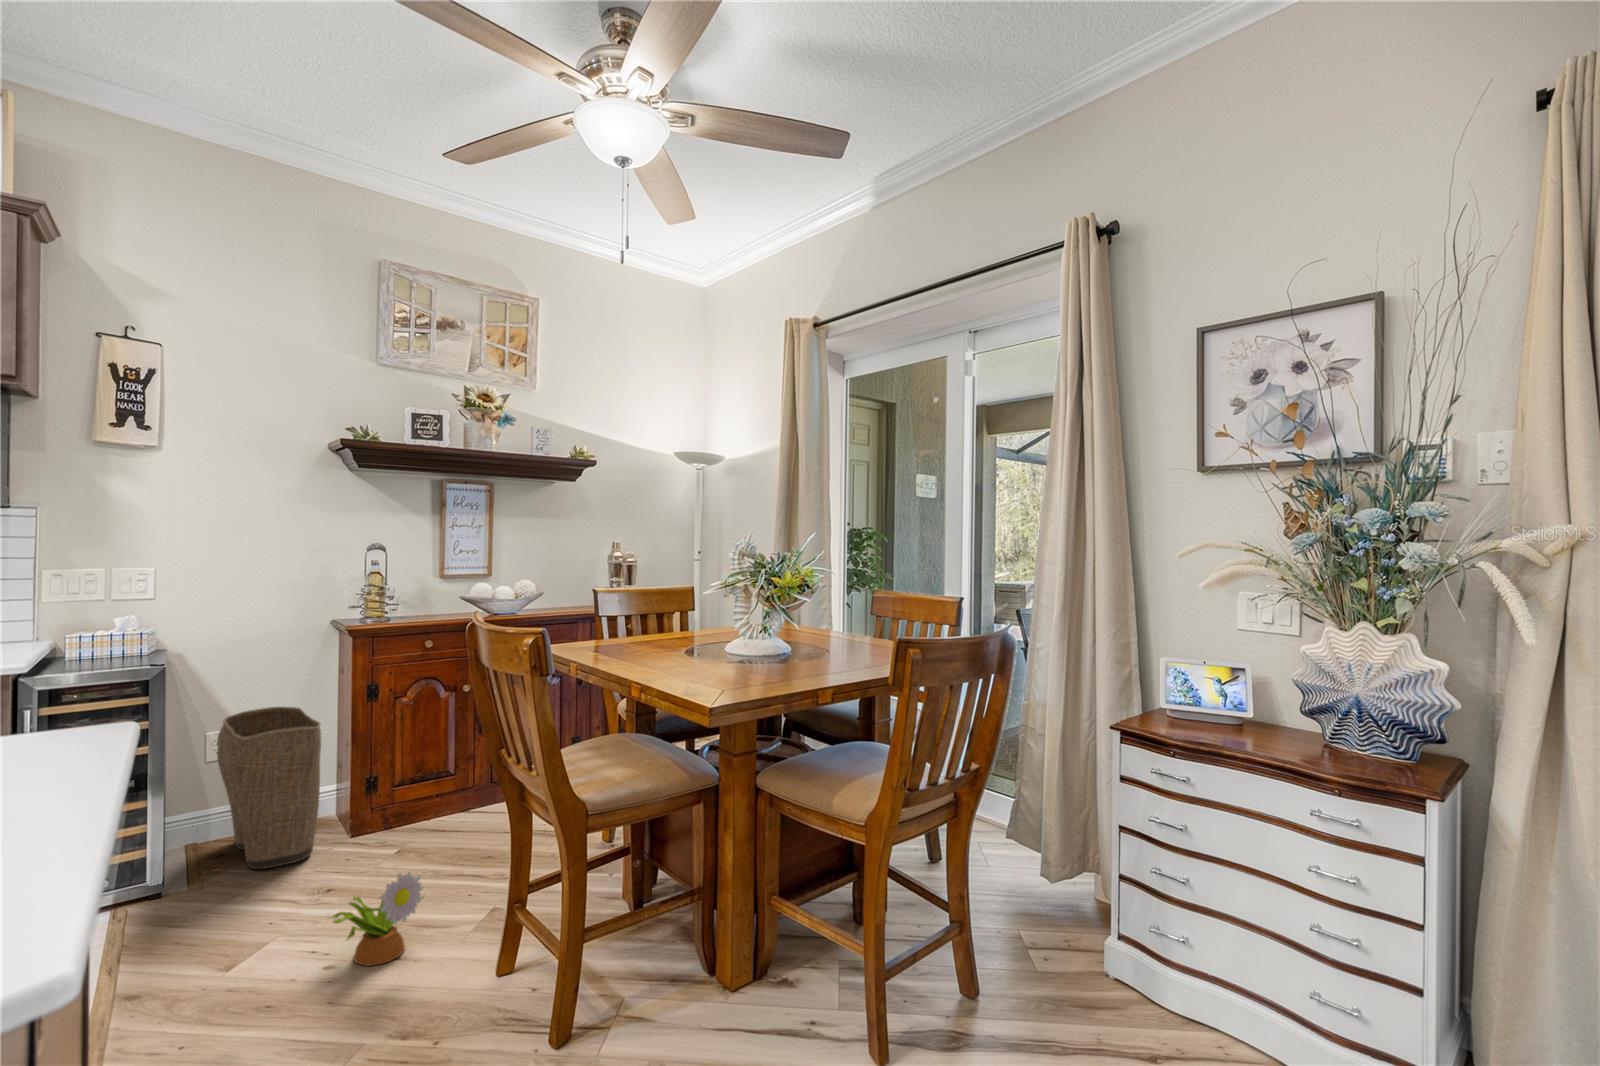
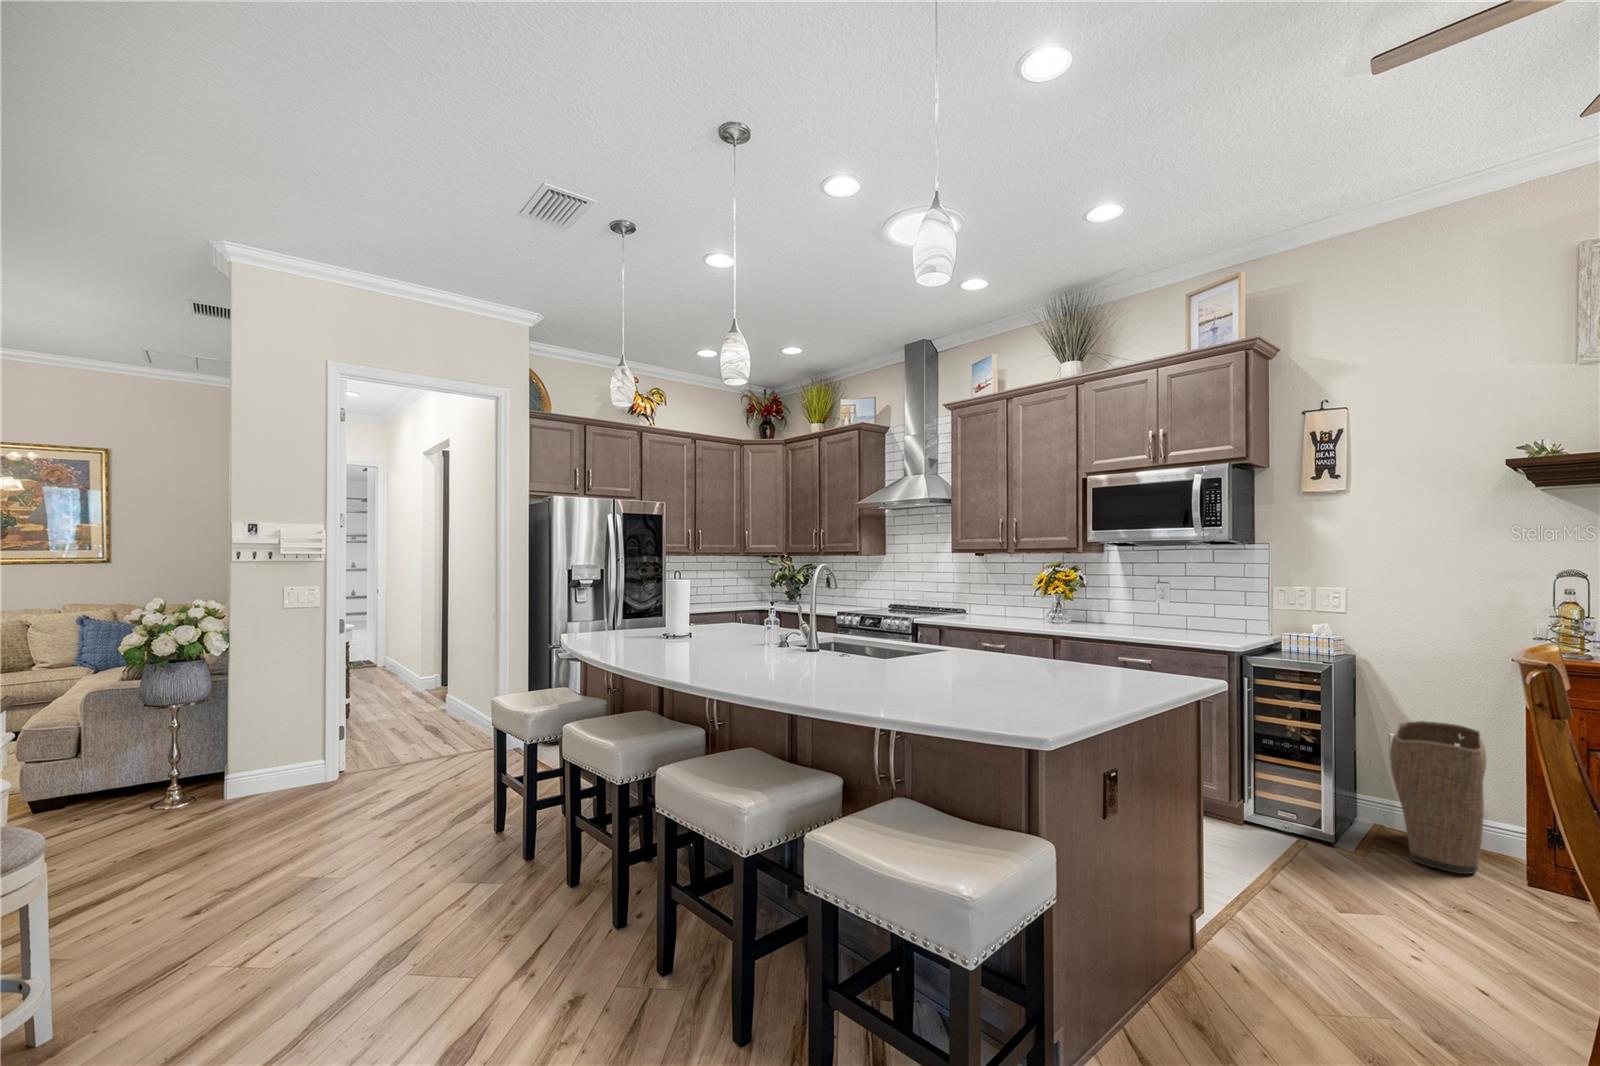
decorative plant: present [332,872,423,966] -> none [1420,904,1536,991]

